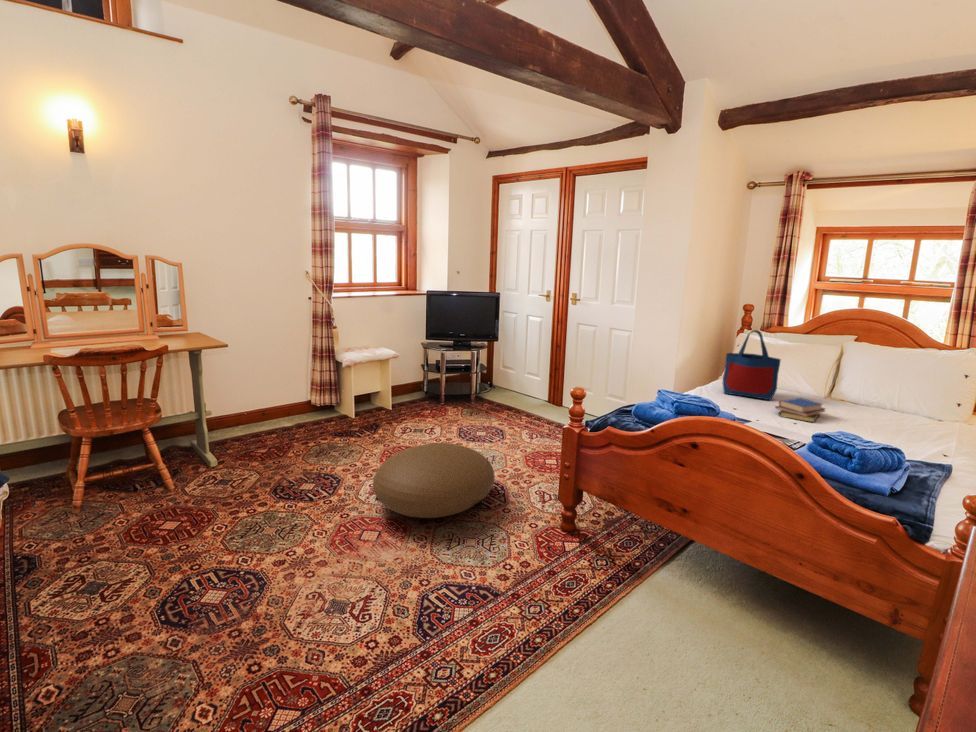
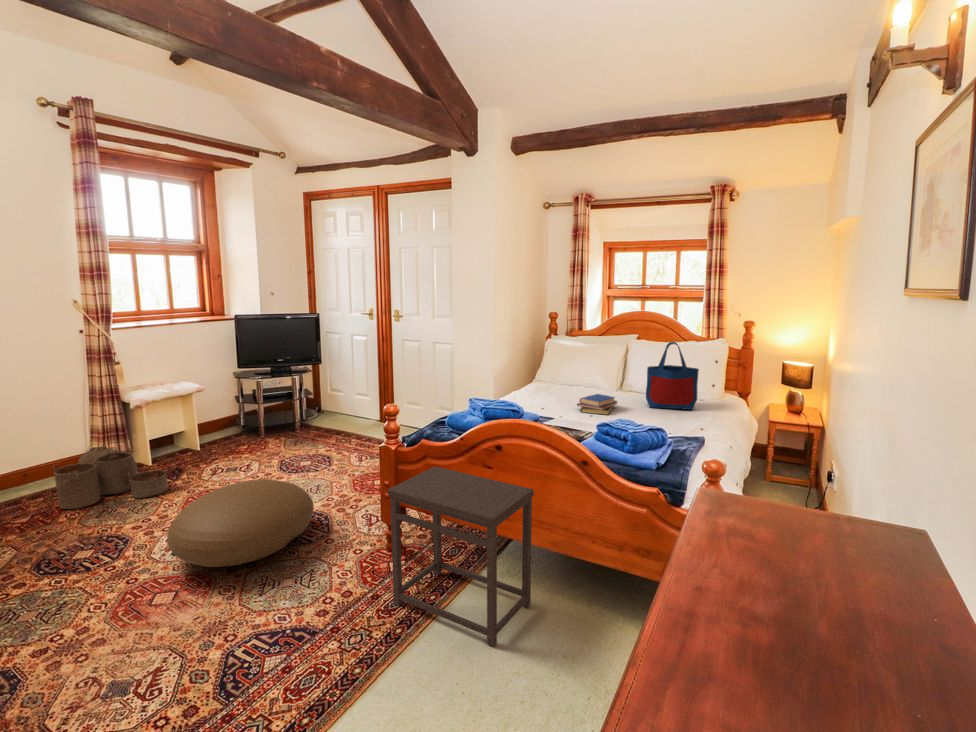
tote bag: present [722,330,780,400] -> present [646,342,699,410]
woven basket: none [286,395,369,447] -> present [53,446,168,509]
side table: none [571,454,734,649] -> present [388,466,534,646]

